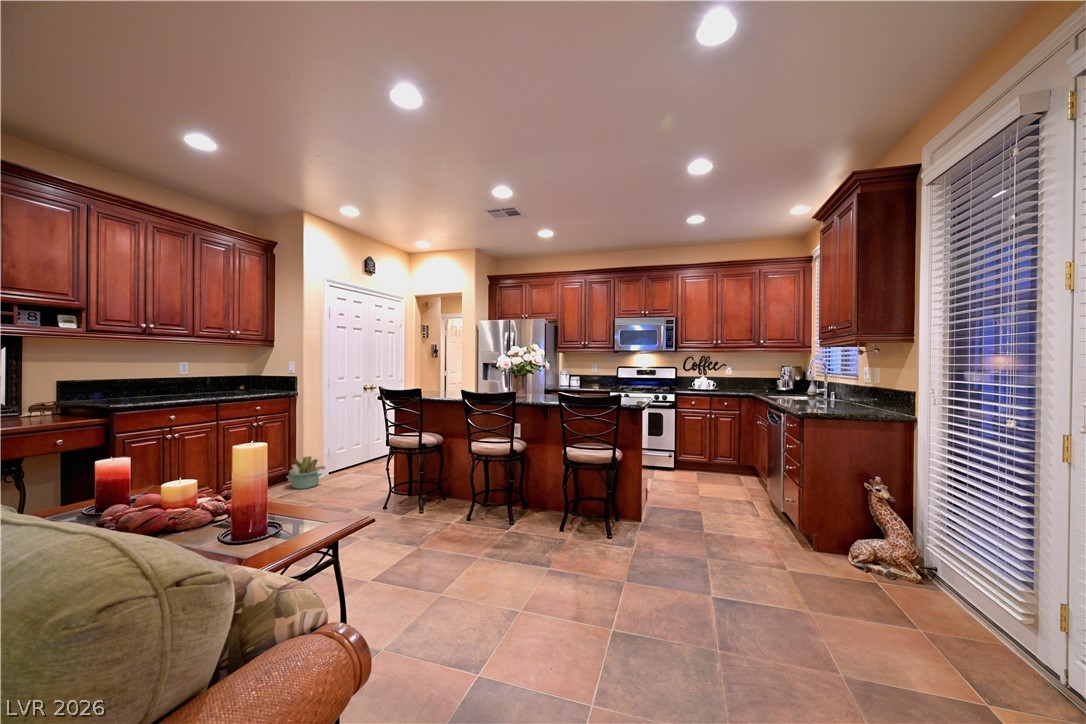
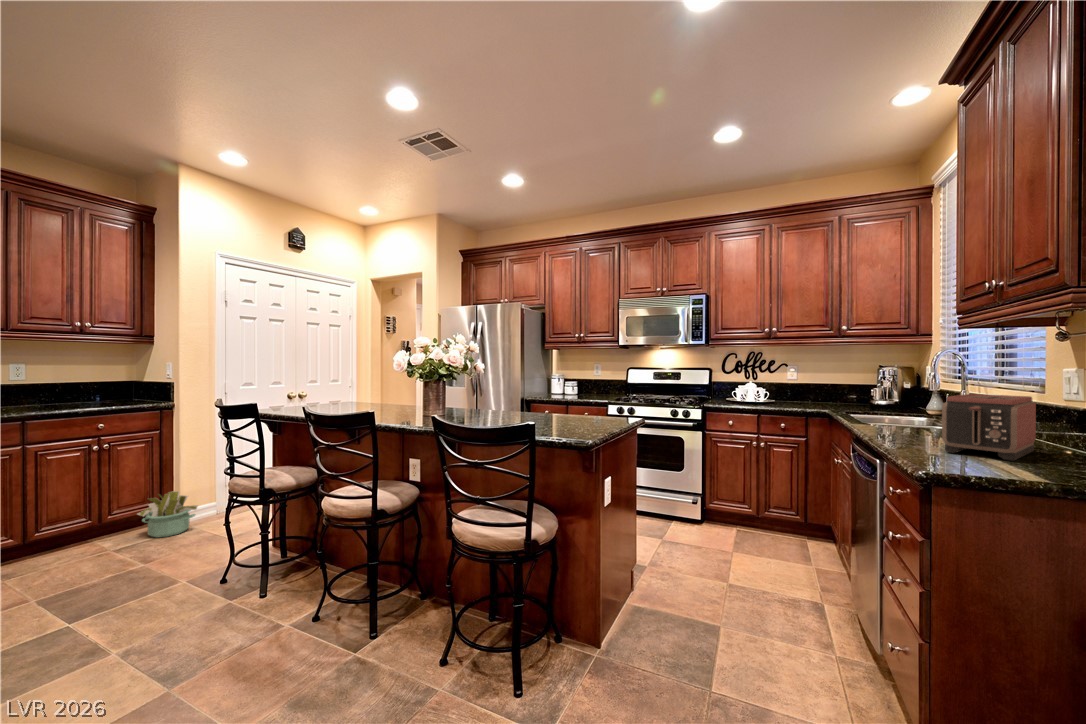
toaster: none [811,380,852,409] -> present [942,394,1036,461]

